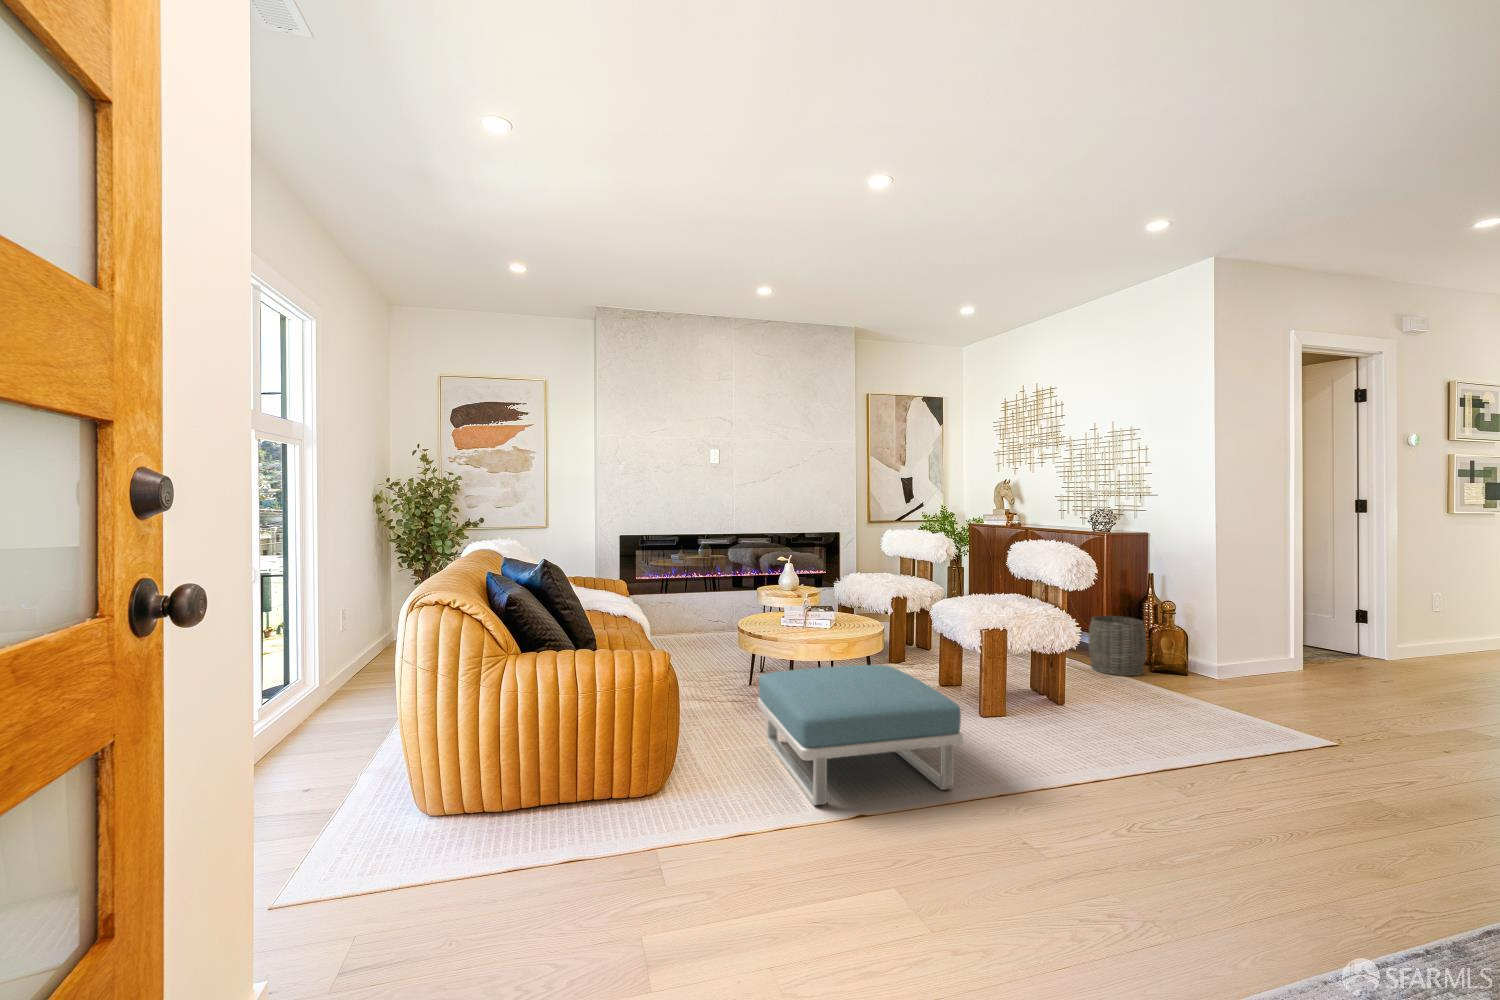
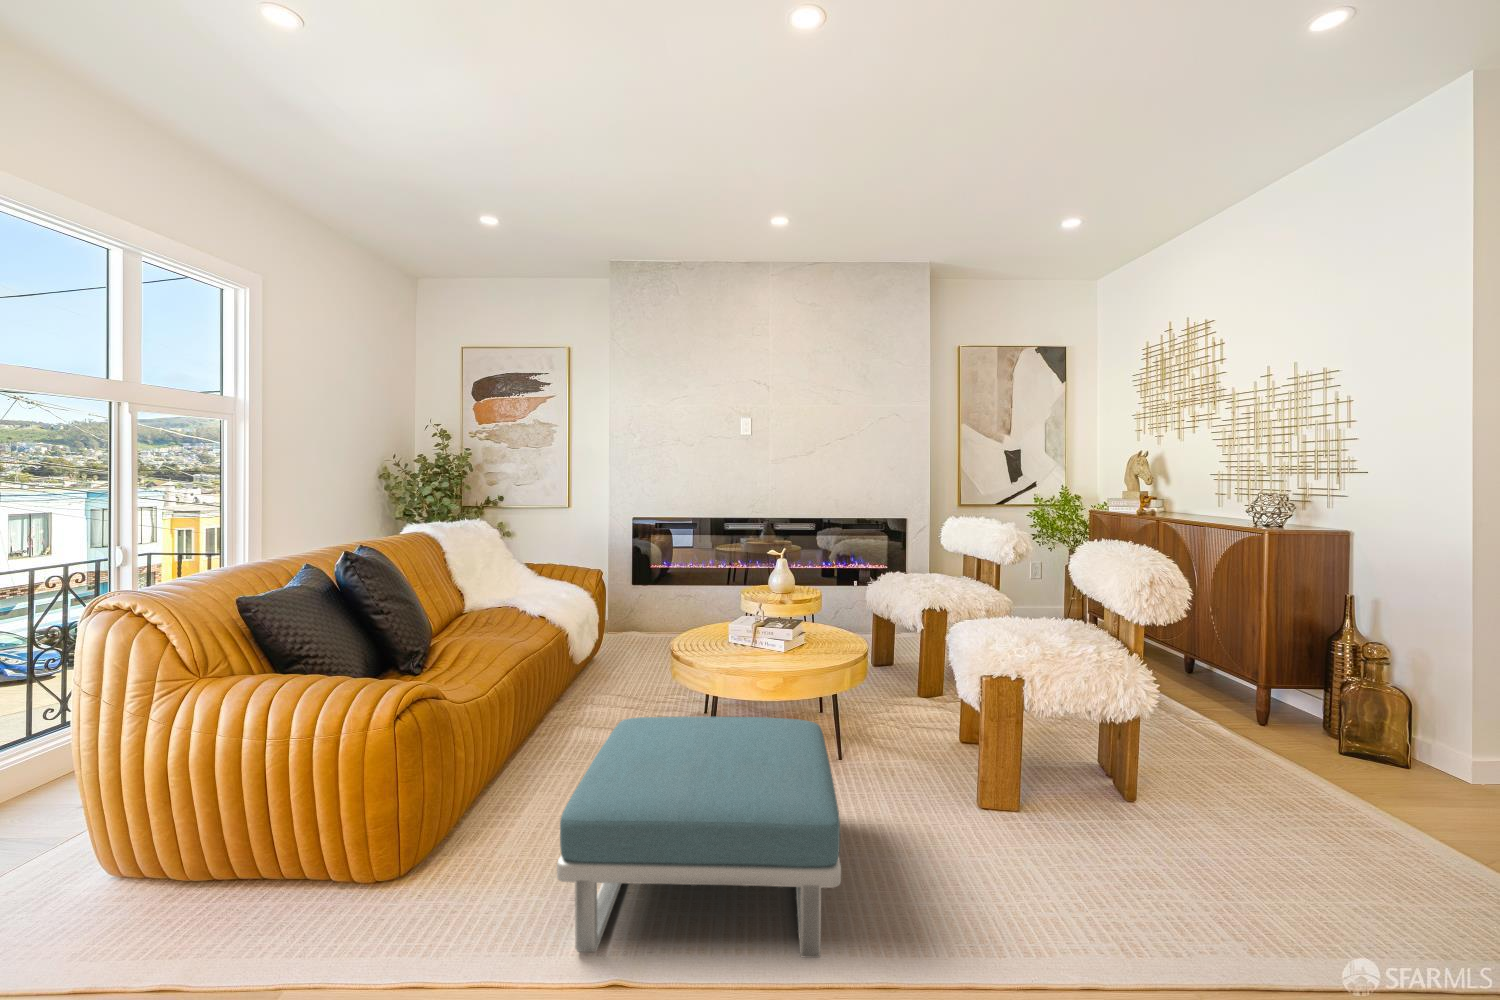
woven basket: present [1089,616,1147,676] -> none [1226,657,1326,759]

